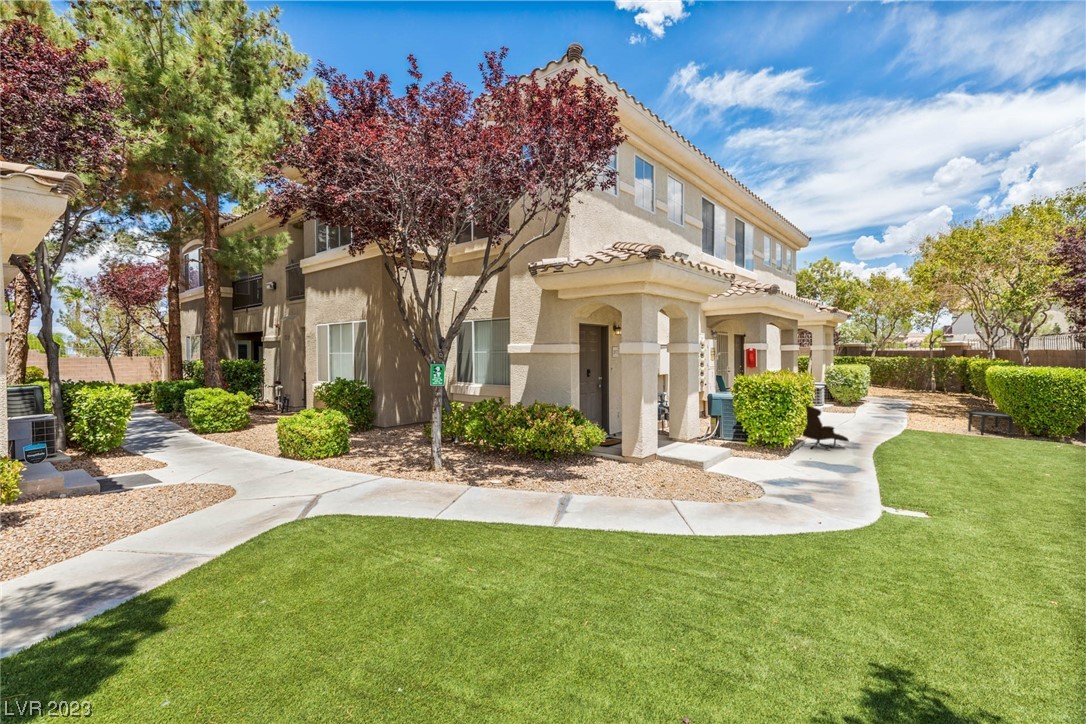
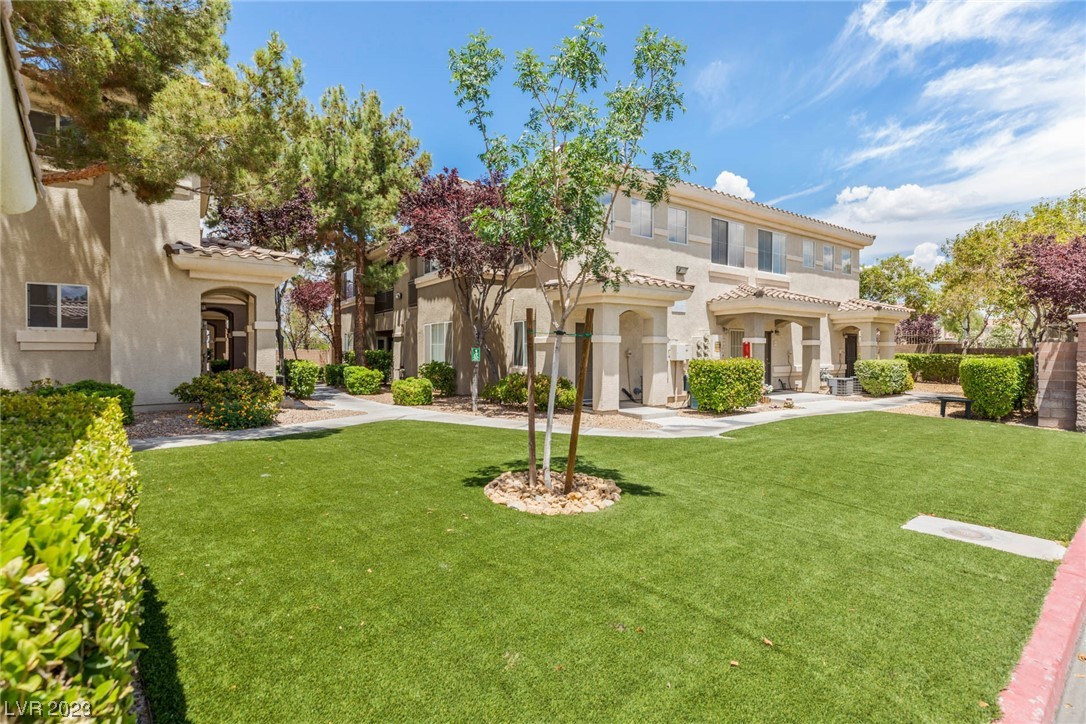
lounge chair: present [803,406,849,450] -> none [742,383,781,417]

